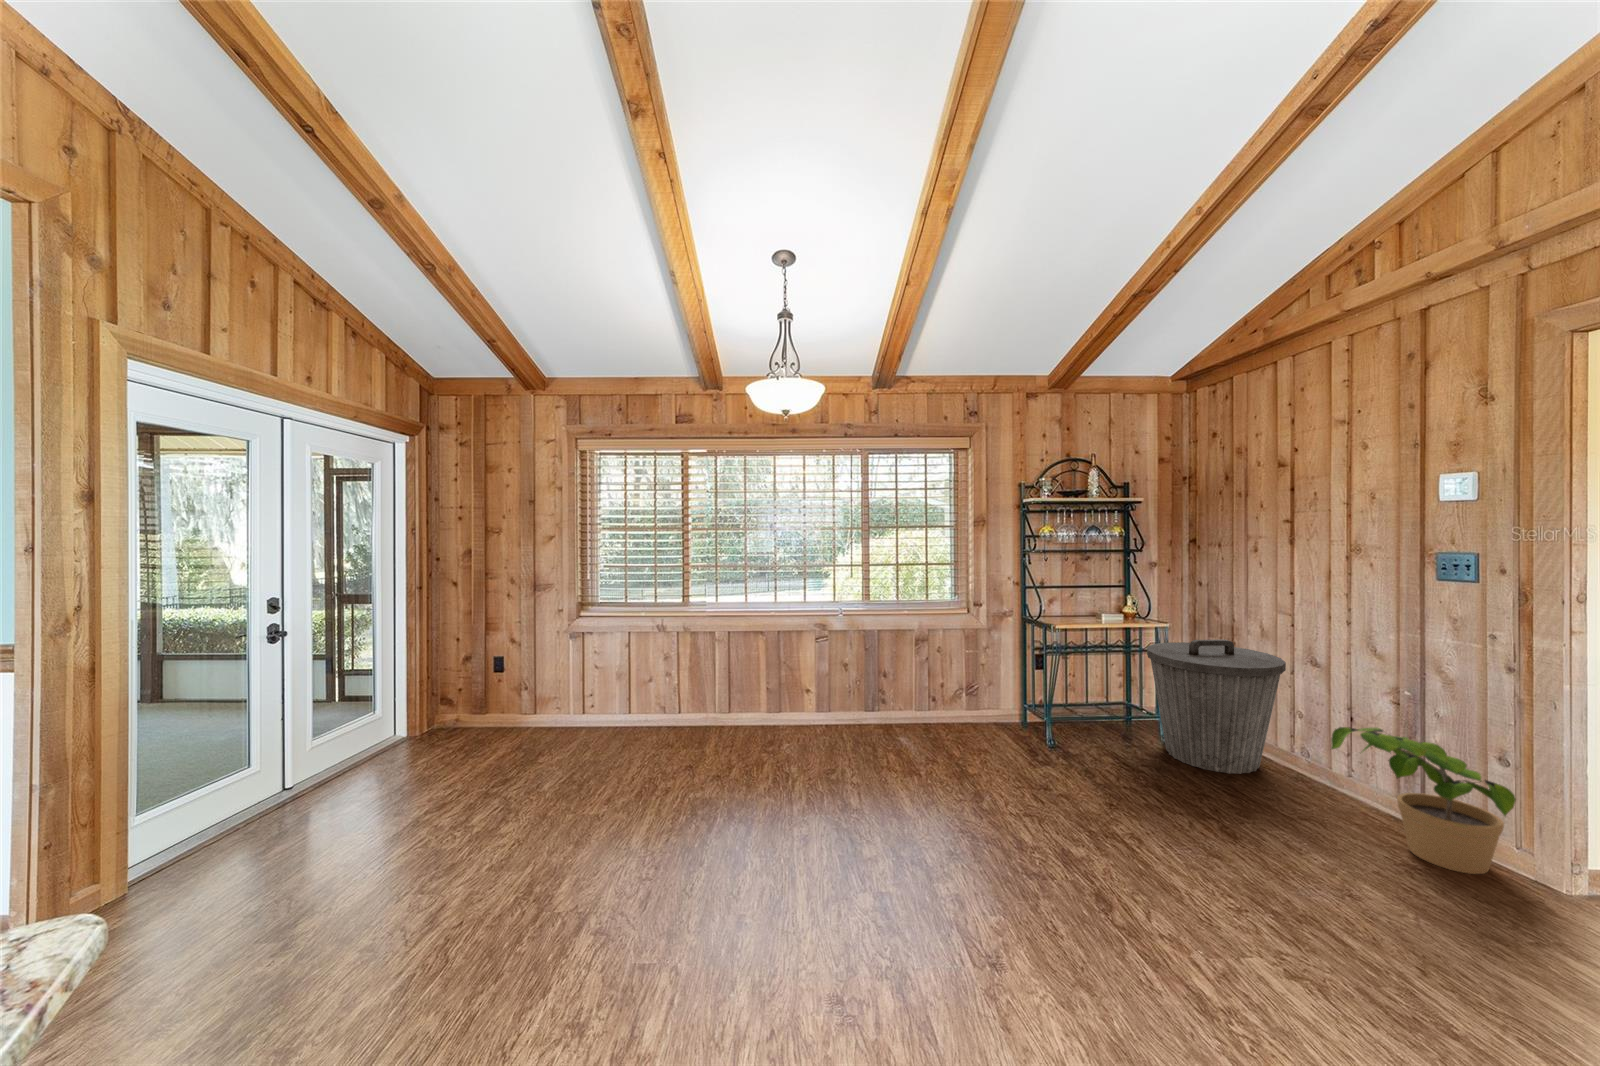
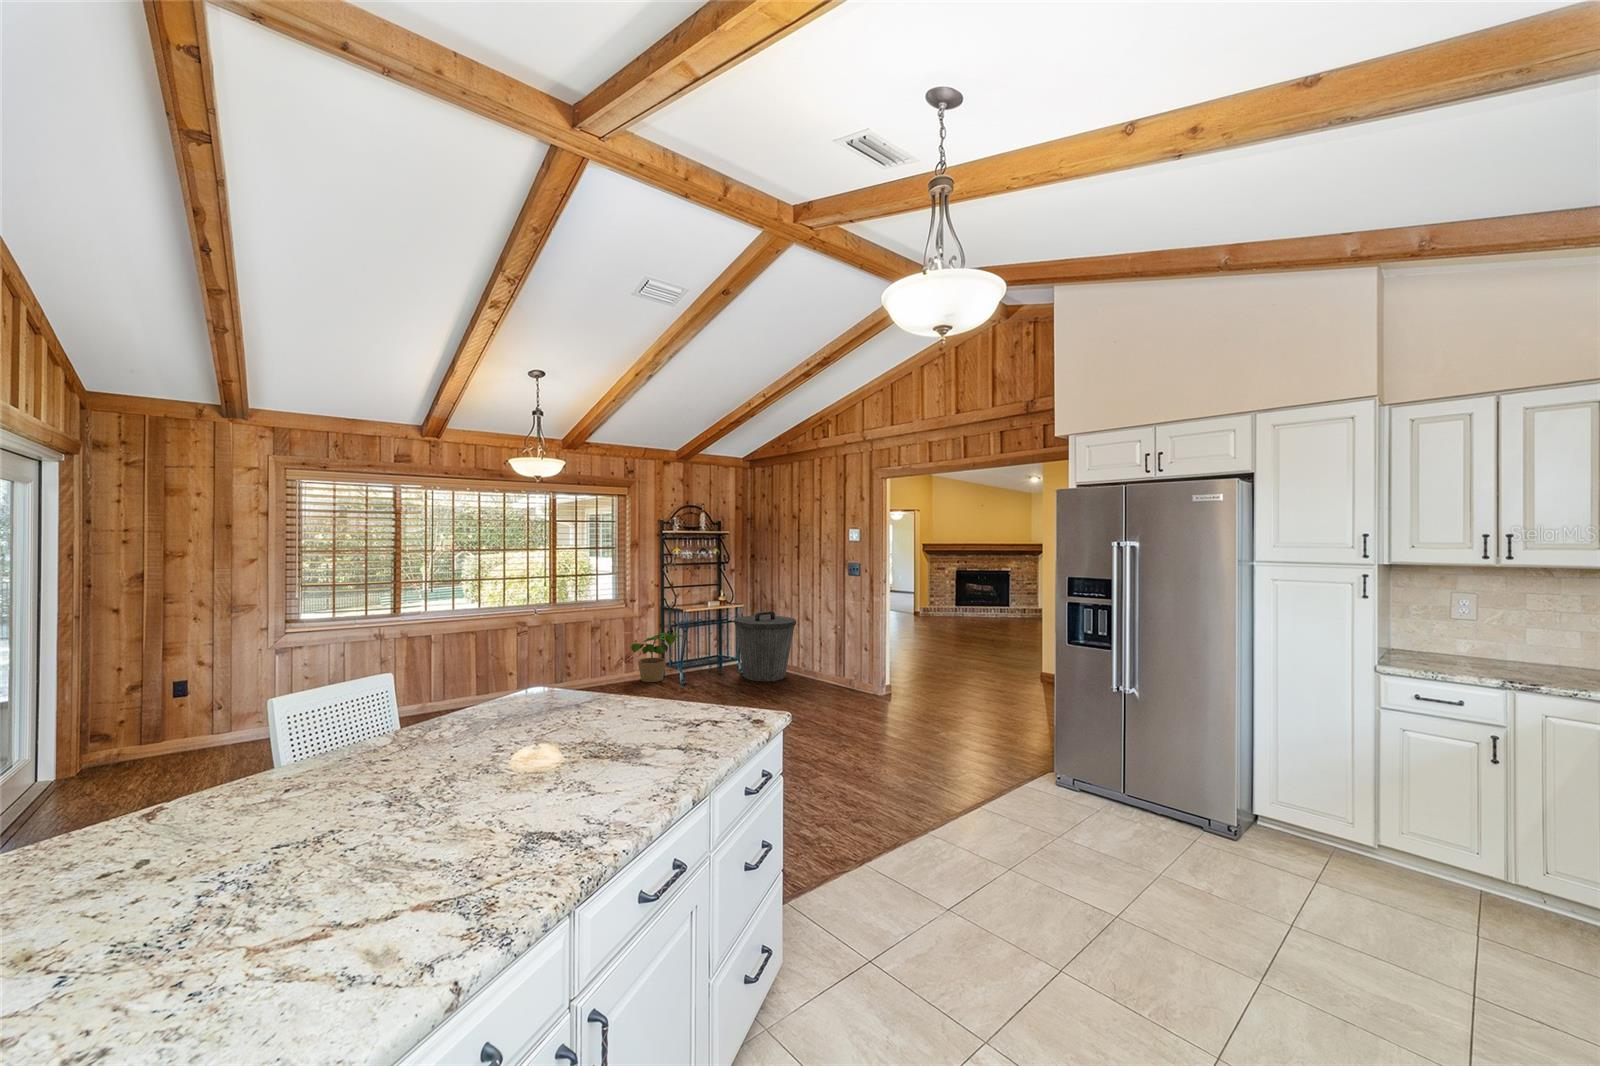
potted plant: present [1331,727,1516,874] -> present [631,632,682,682]

